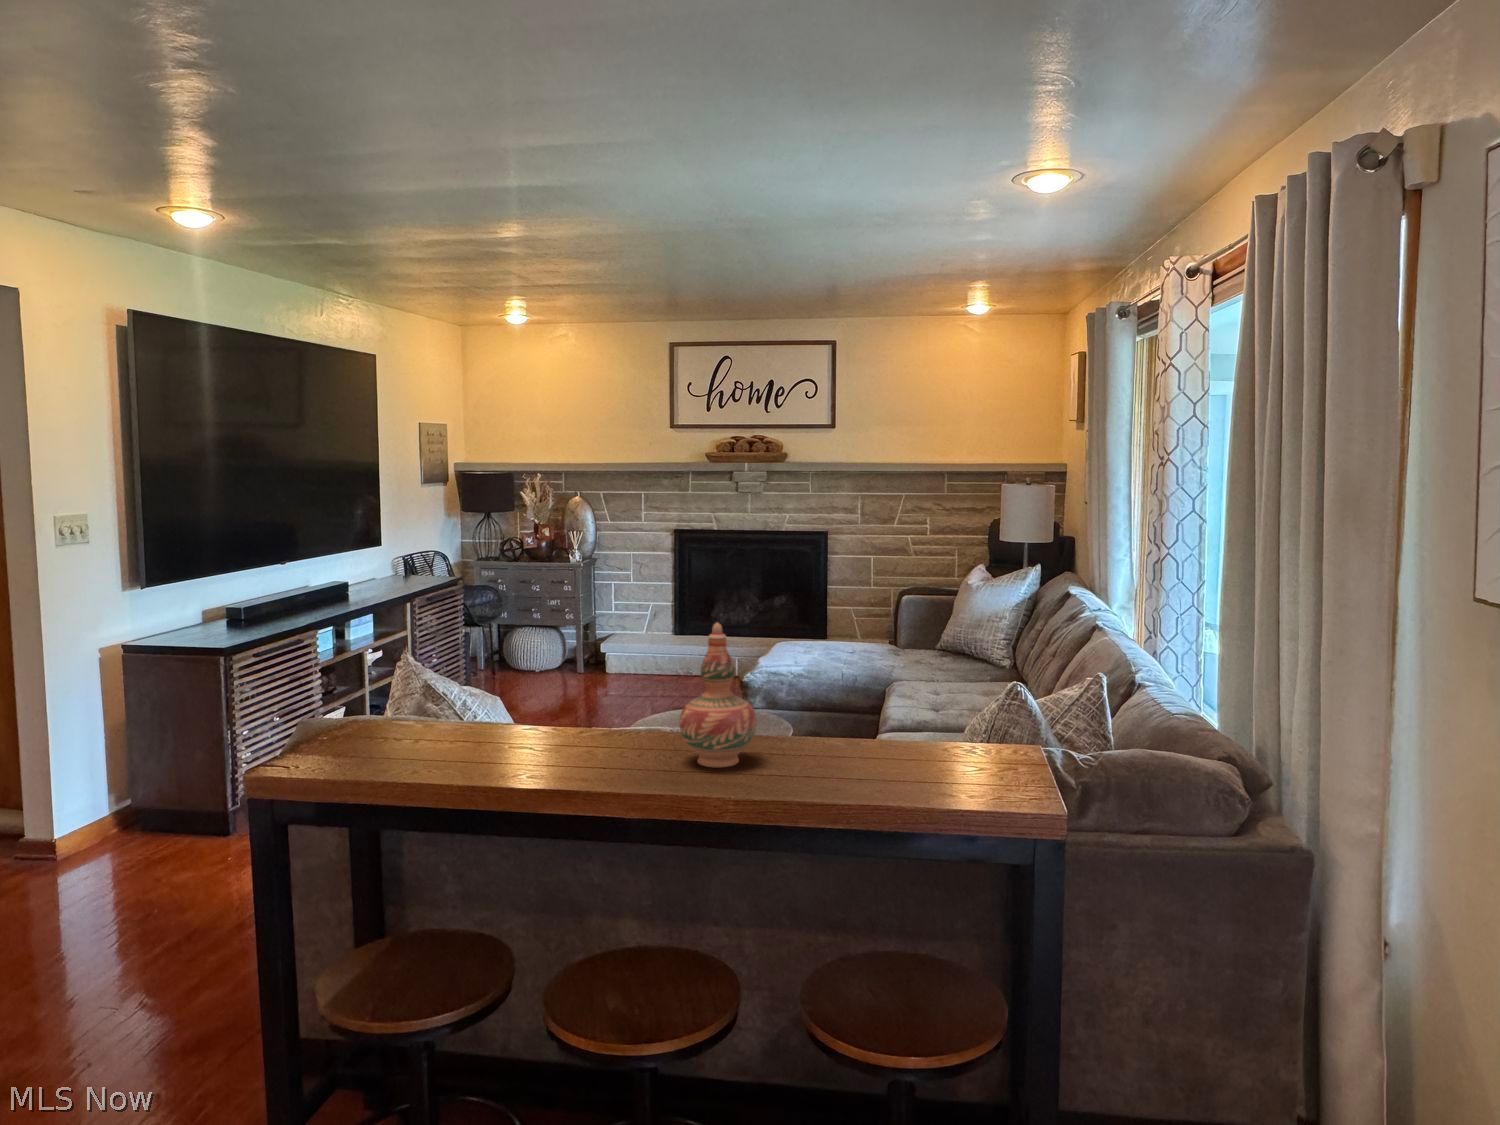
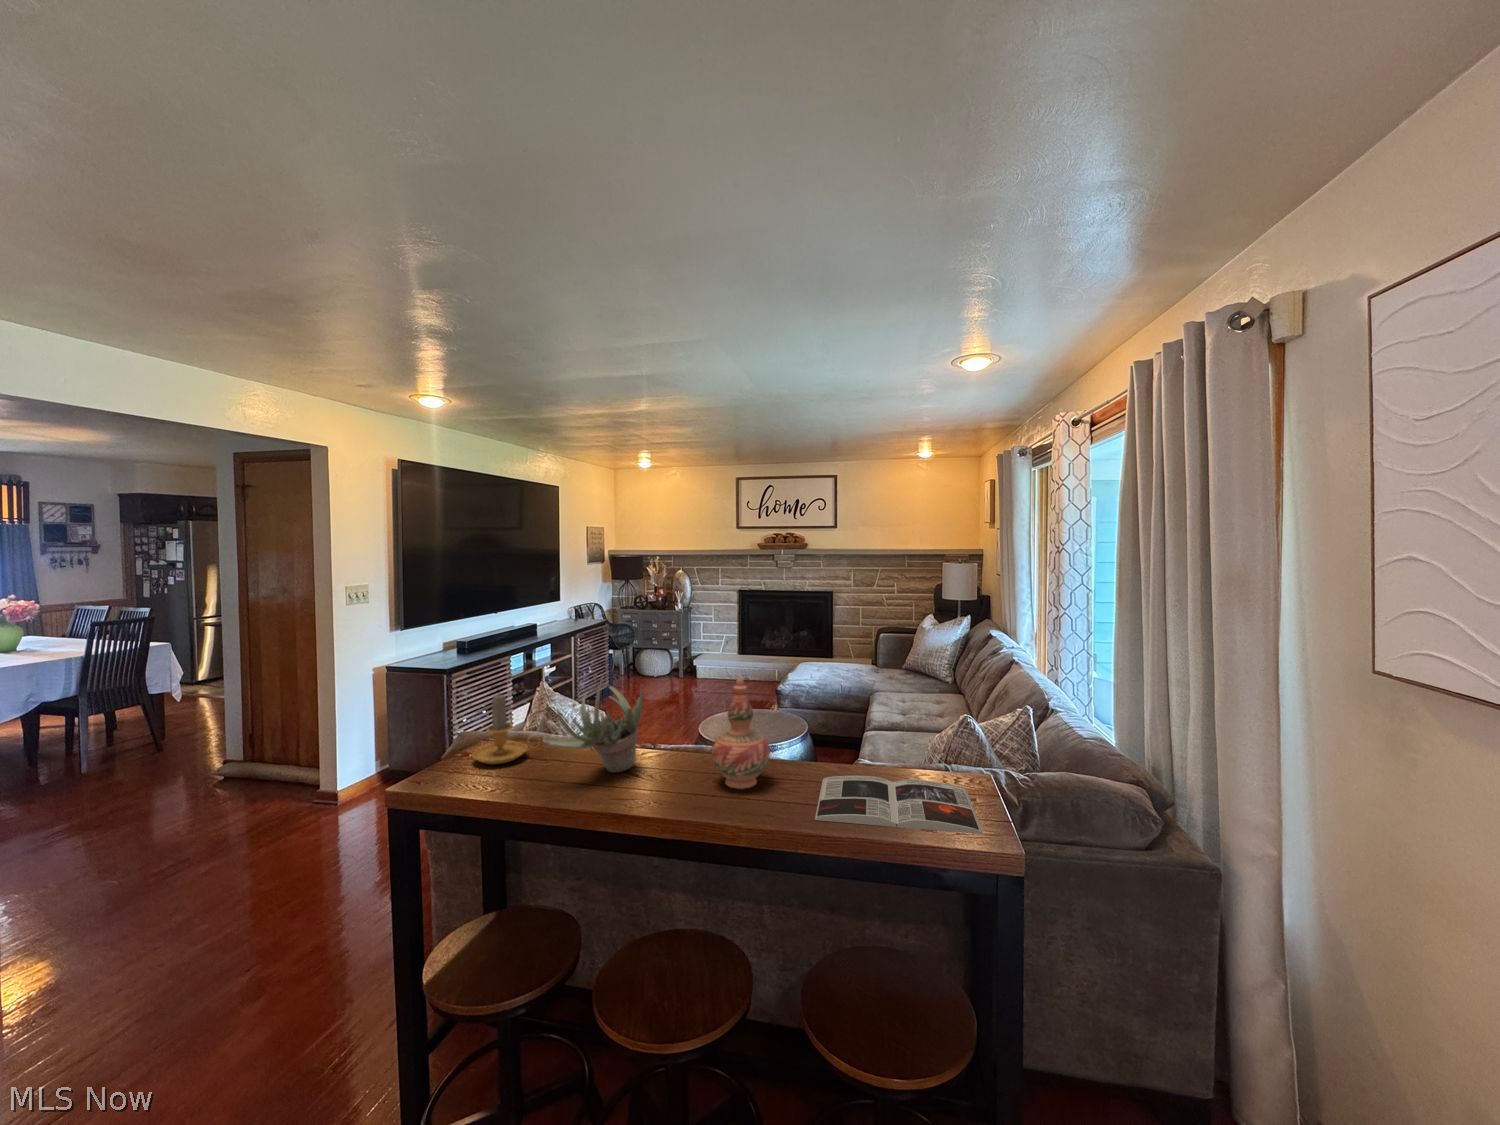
succulent plant: none [452,623,584,755] -> present [543,675,643,773]
candle: none [340,652,435,750] -> present [472,695,535,764]
magazine: none [818,749,1024,802] -> present [815,776,983,834]

